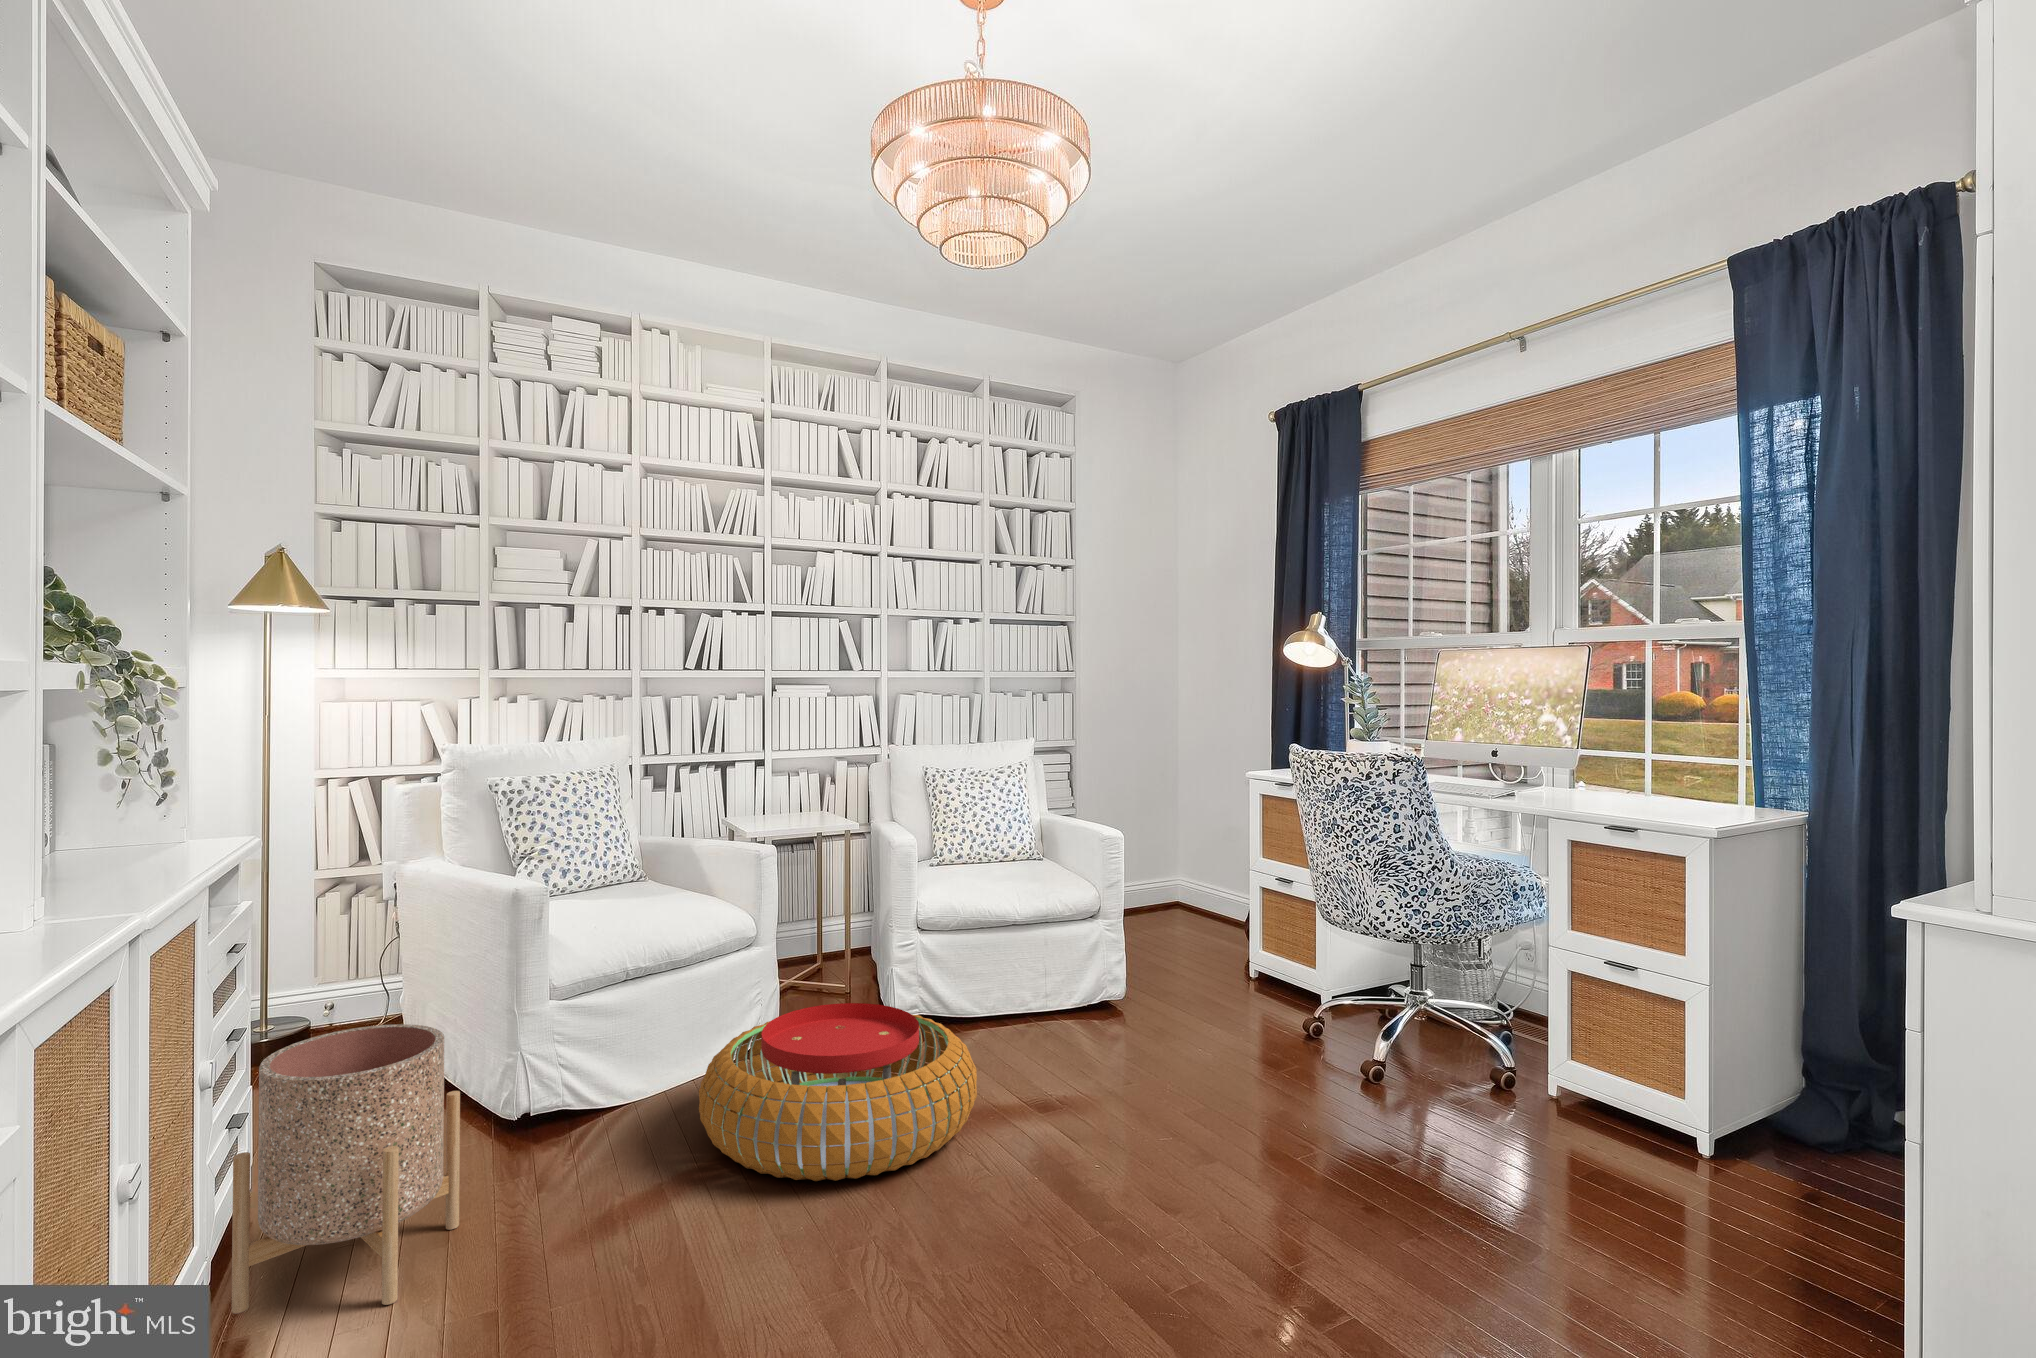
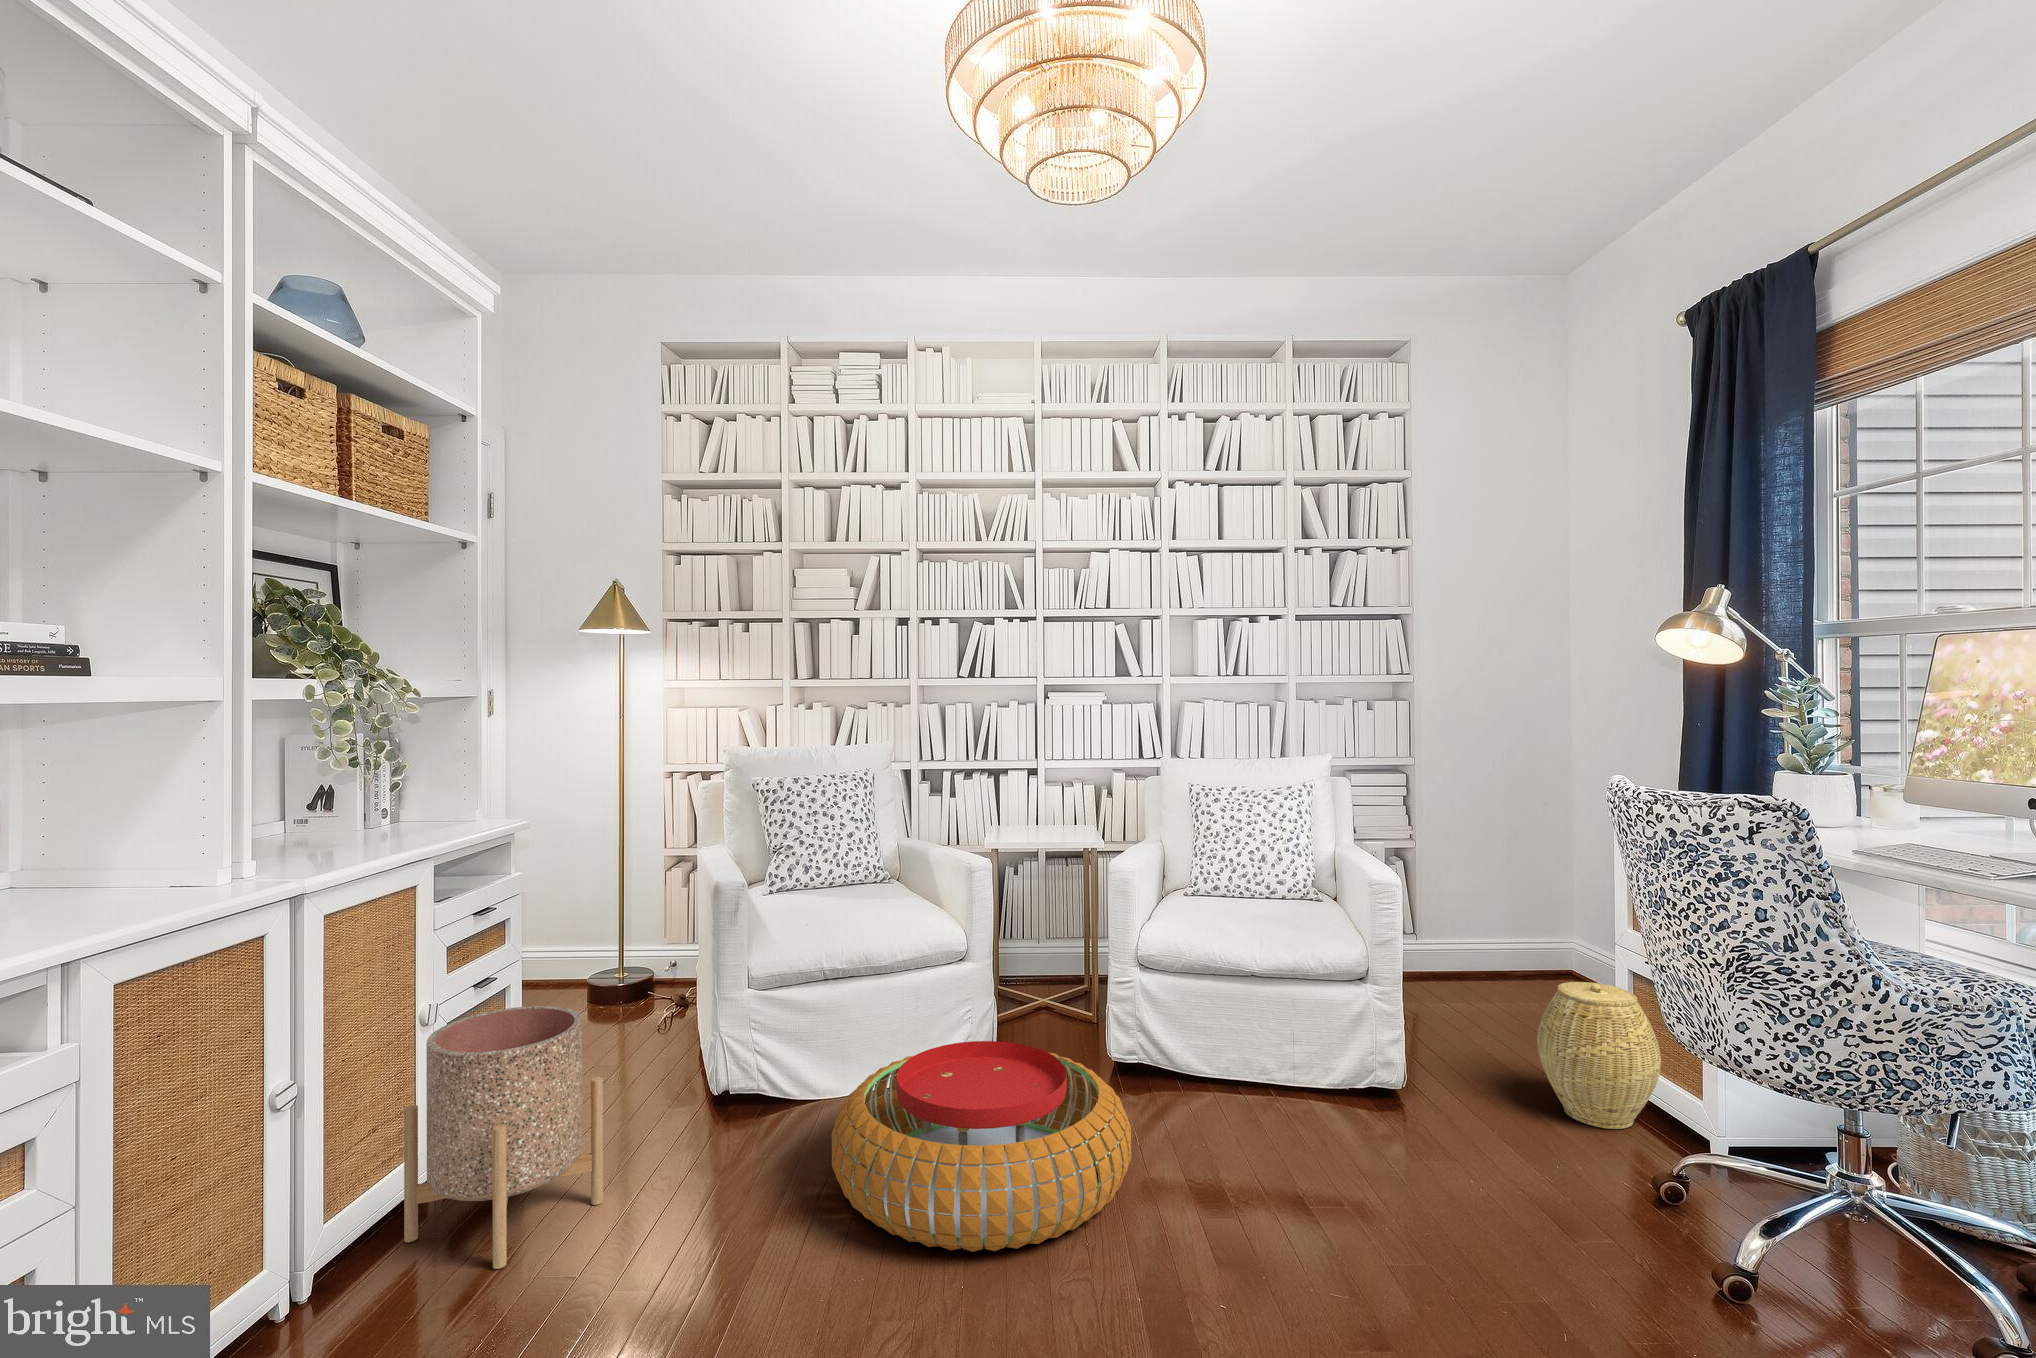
woven basket: none [1213,903,1294,1007] -> present [1537,982,1661,1129]

